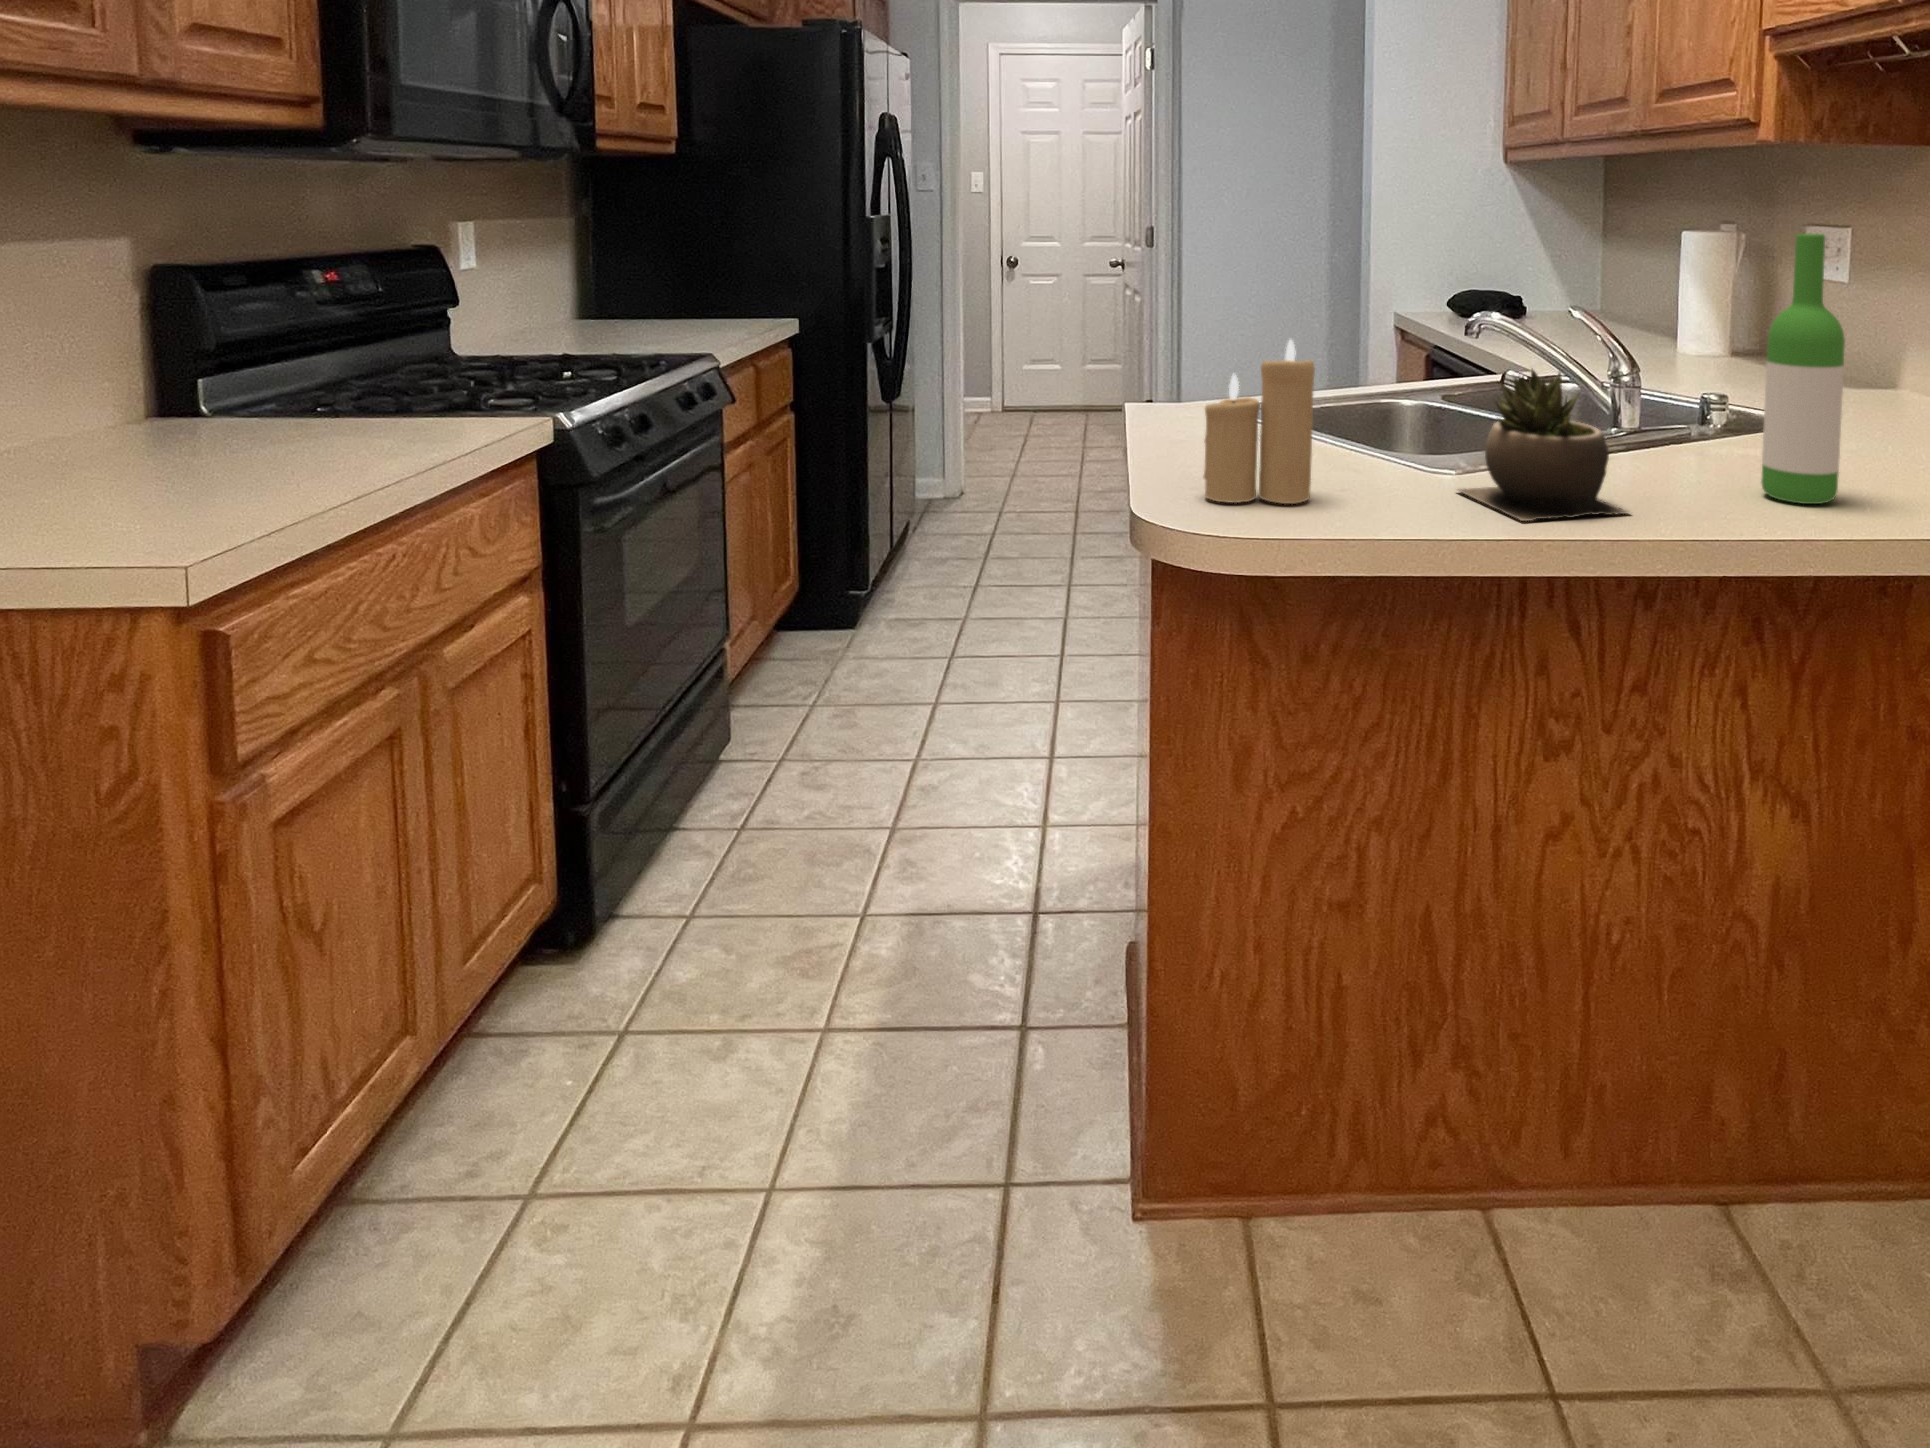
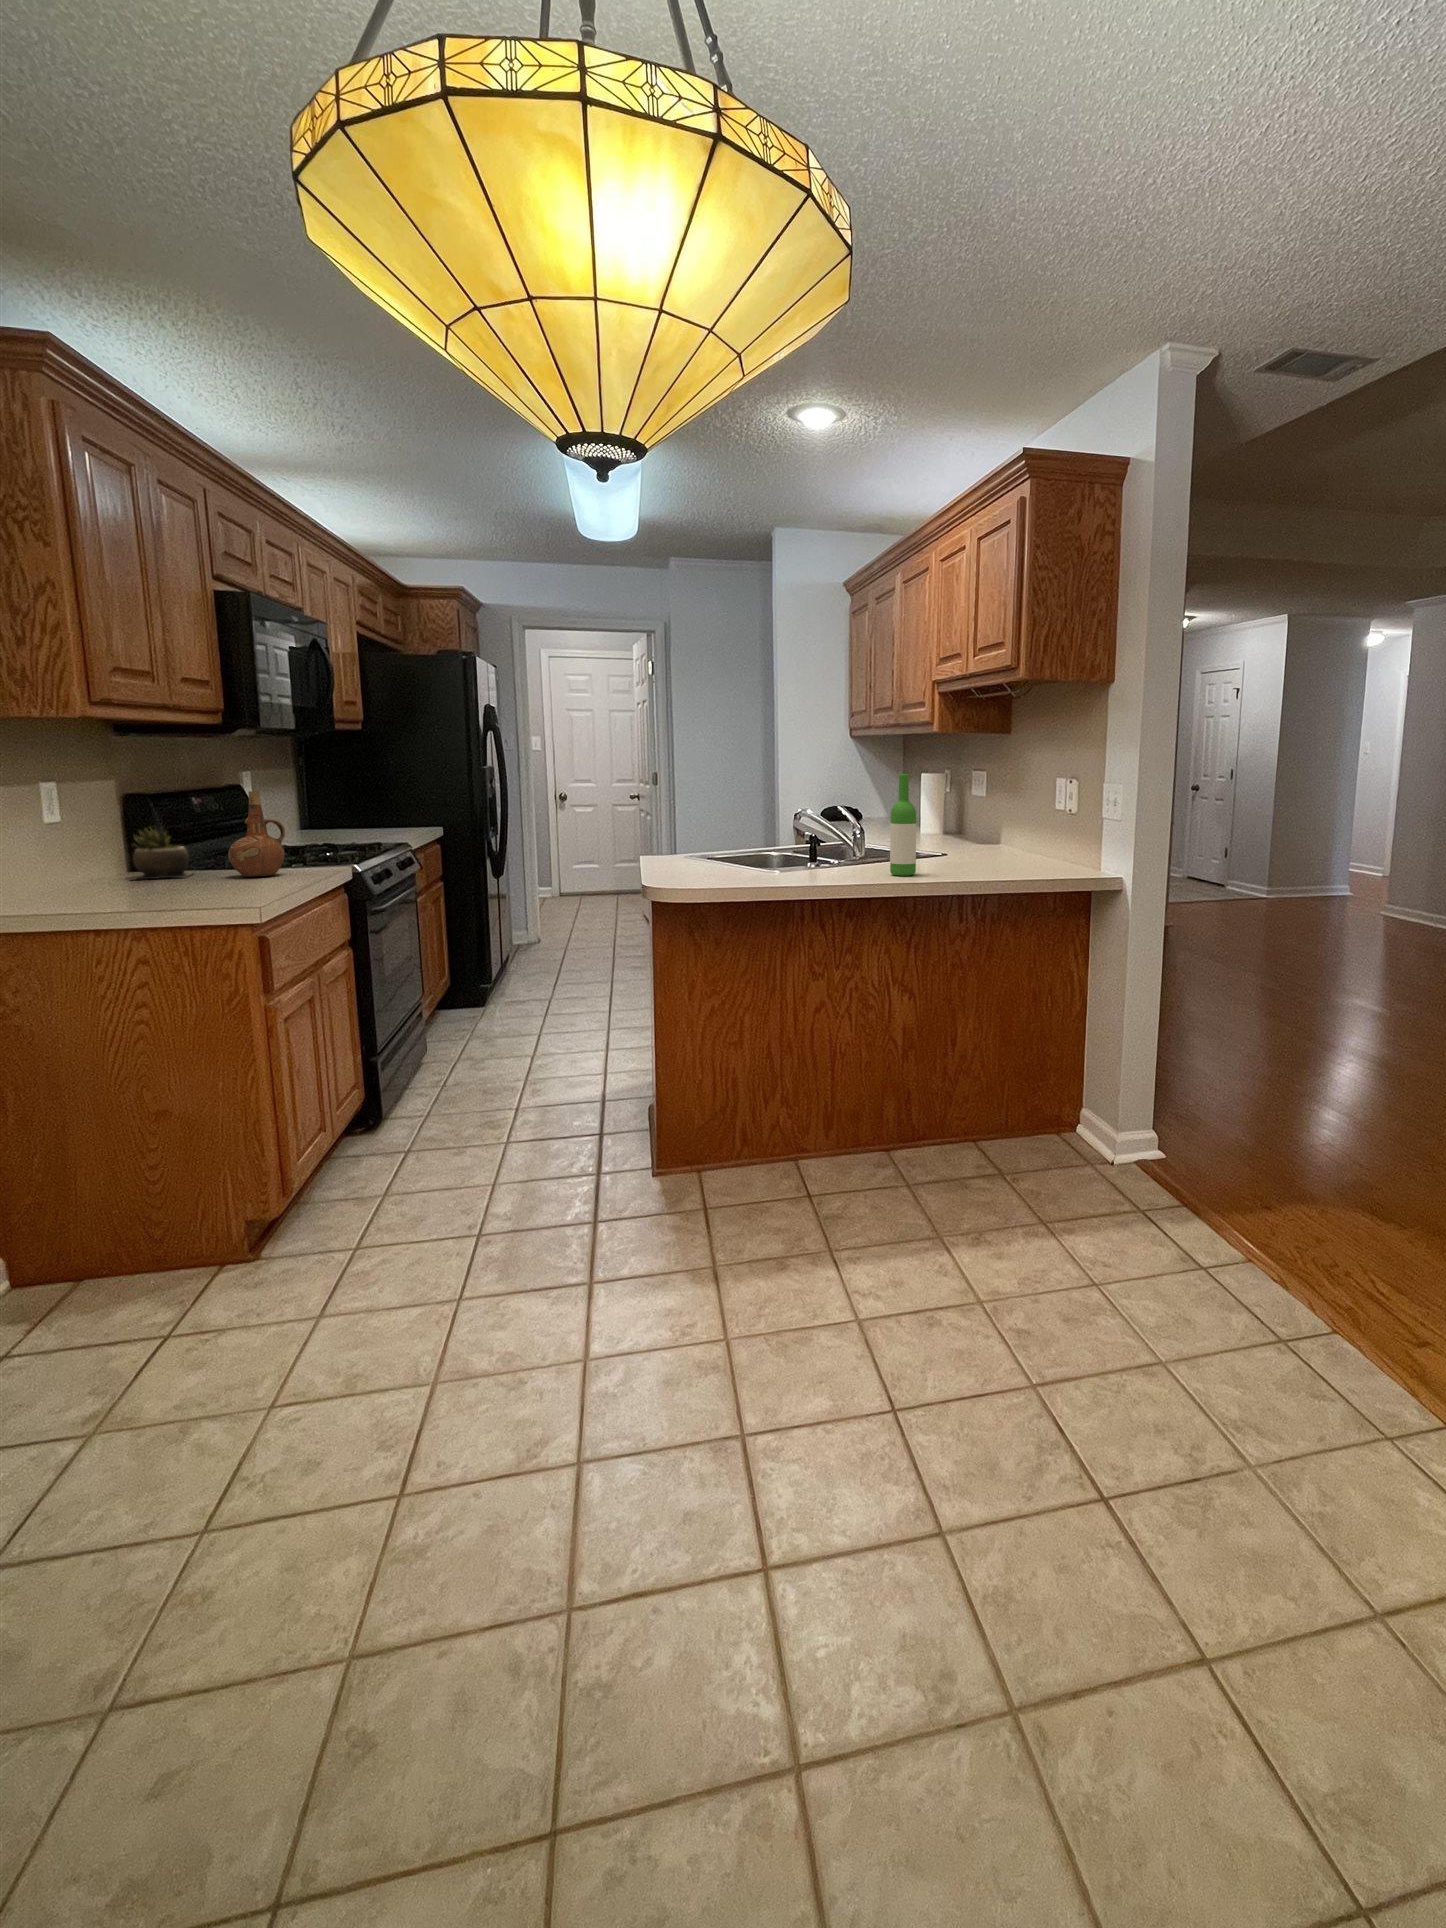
ceramic pitcher: none [289,263,411,441] -> present [228,791,285,877]
candle: present [1204,340,1315,504] -> none [672,816,715,880]
succulent plant: present [1458,370,1629,521] -> present [132,828,192,880]

